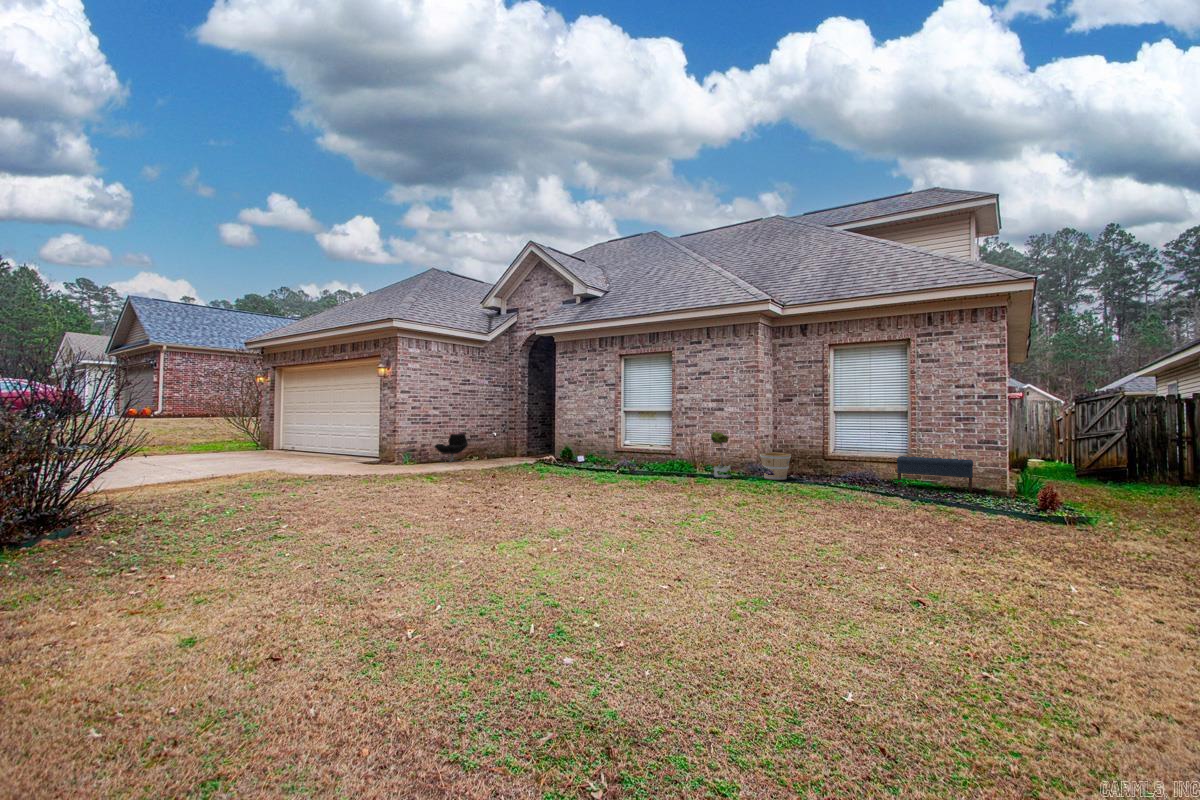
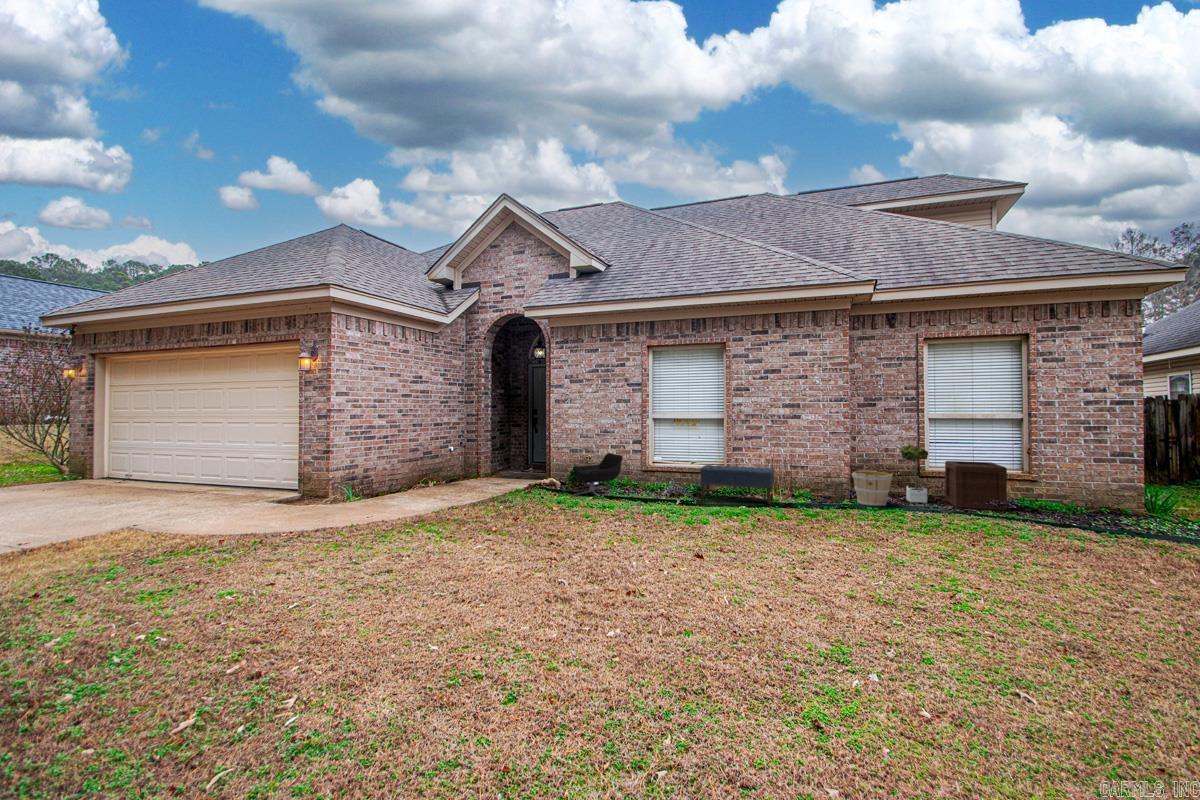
potted tree: present [711,432,730,478] -> present [900,445,928,503]
lounge chair: present [435,434,468,463] -> present [573,453,623,496]
wooden crate: none [839,446,882,486] -> present [945,461,1007,511]
bench: present [897,456,973,492] -> present [700,465,774,504]

